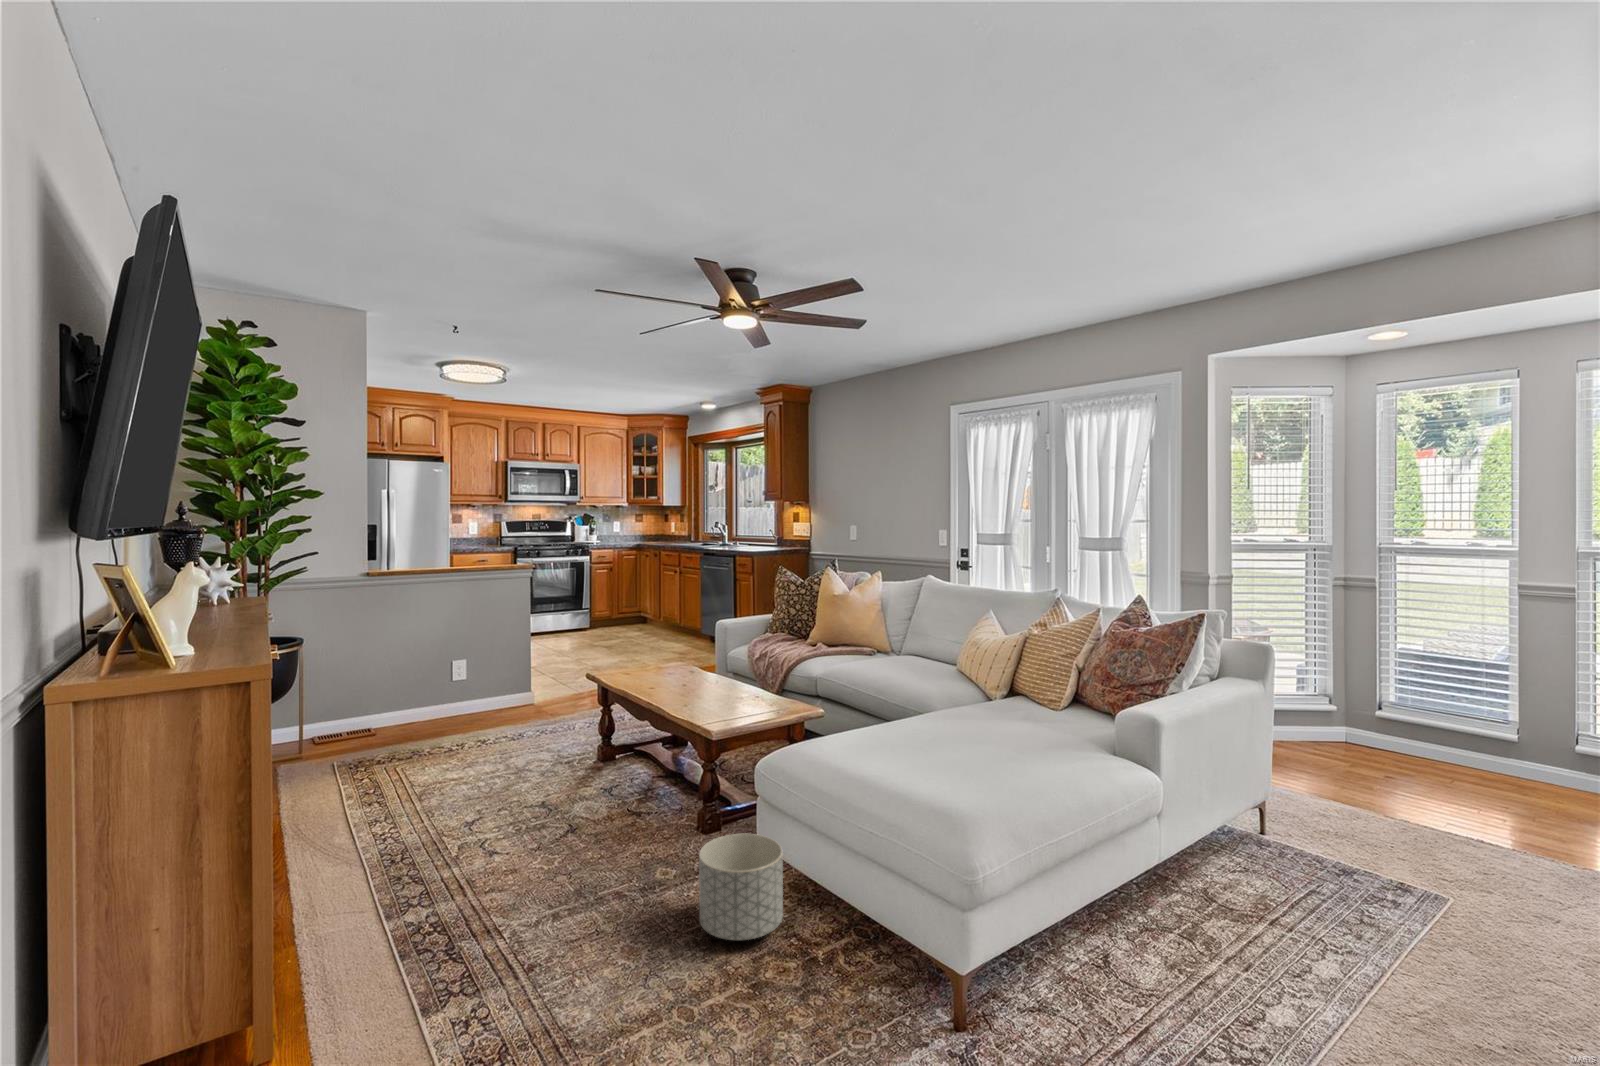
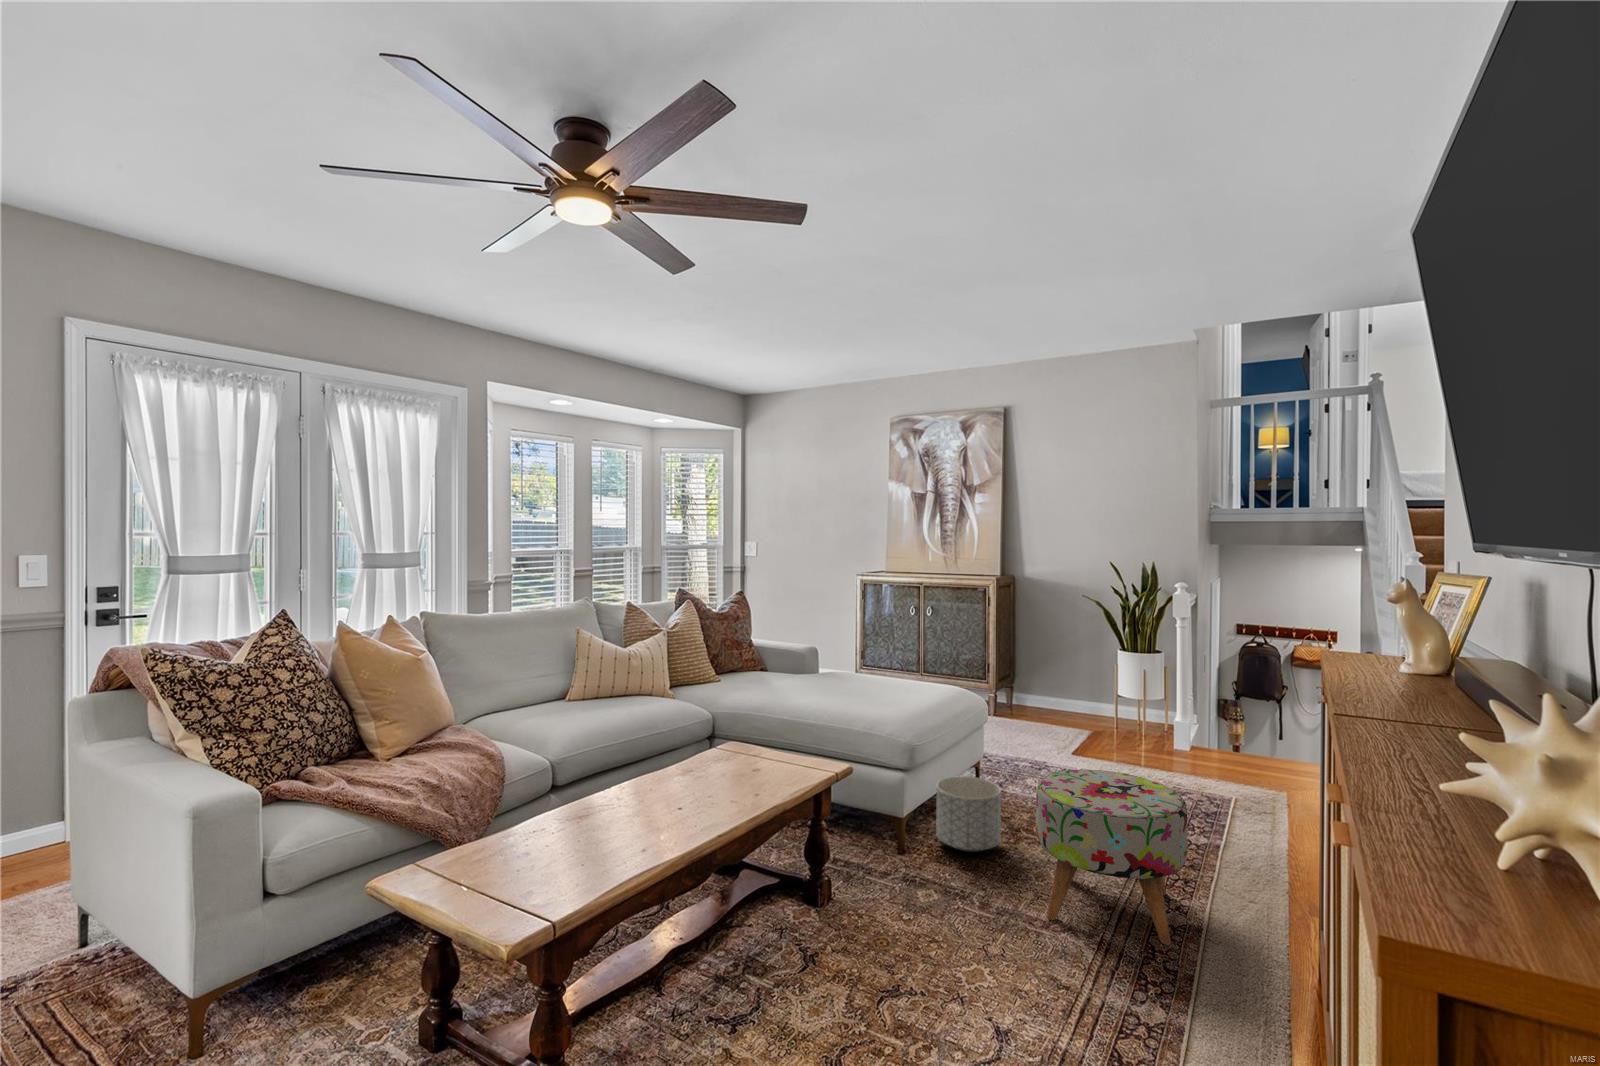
ottoman: none [438,799,625,1032] -> present [1036,769,1187,945]

